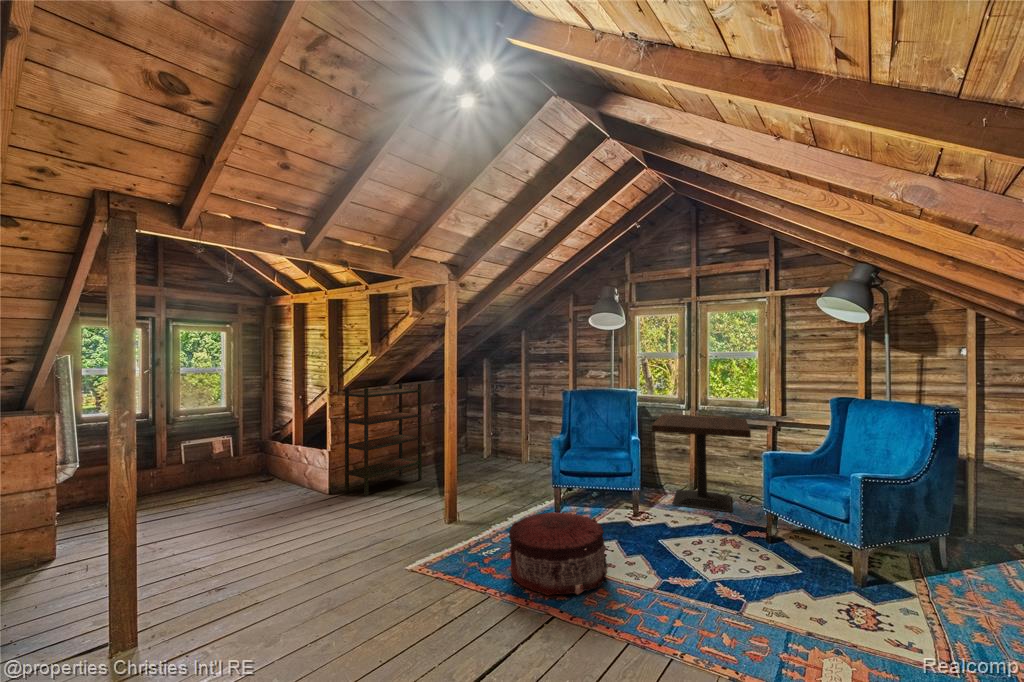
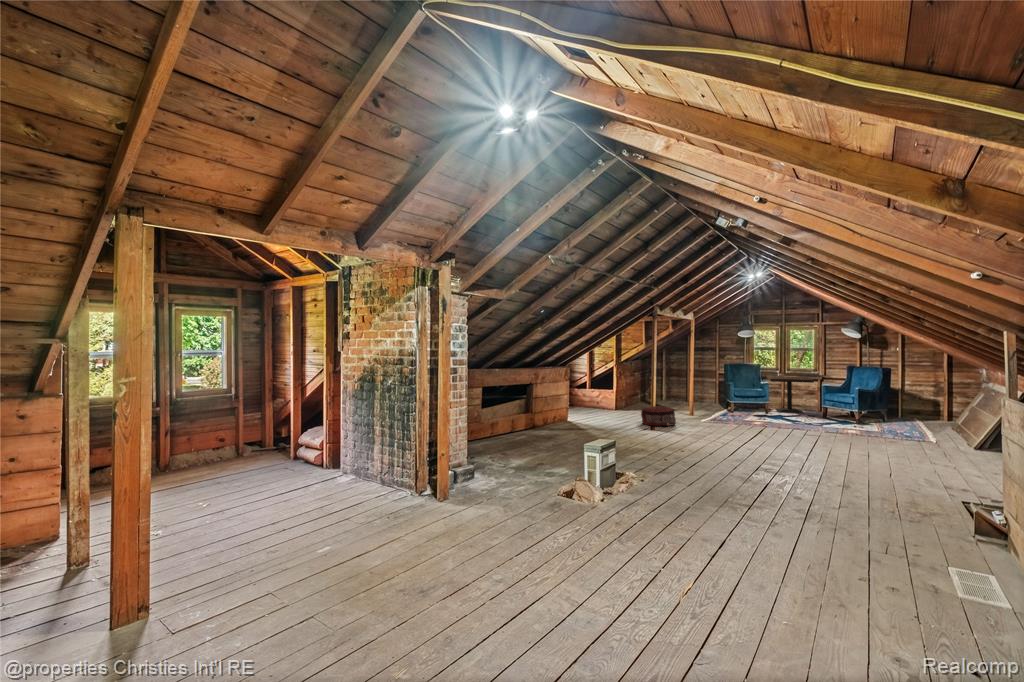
bookshelf: present [345,383,422,497] -> none [627,362,653,411]
pouf: present [509,512,607,595] -> present [641,406,676,426]

